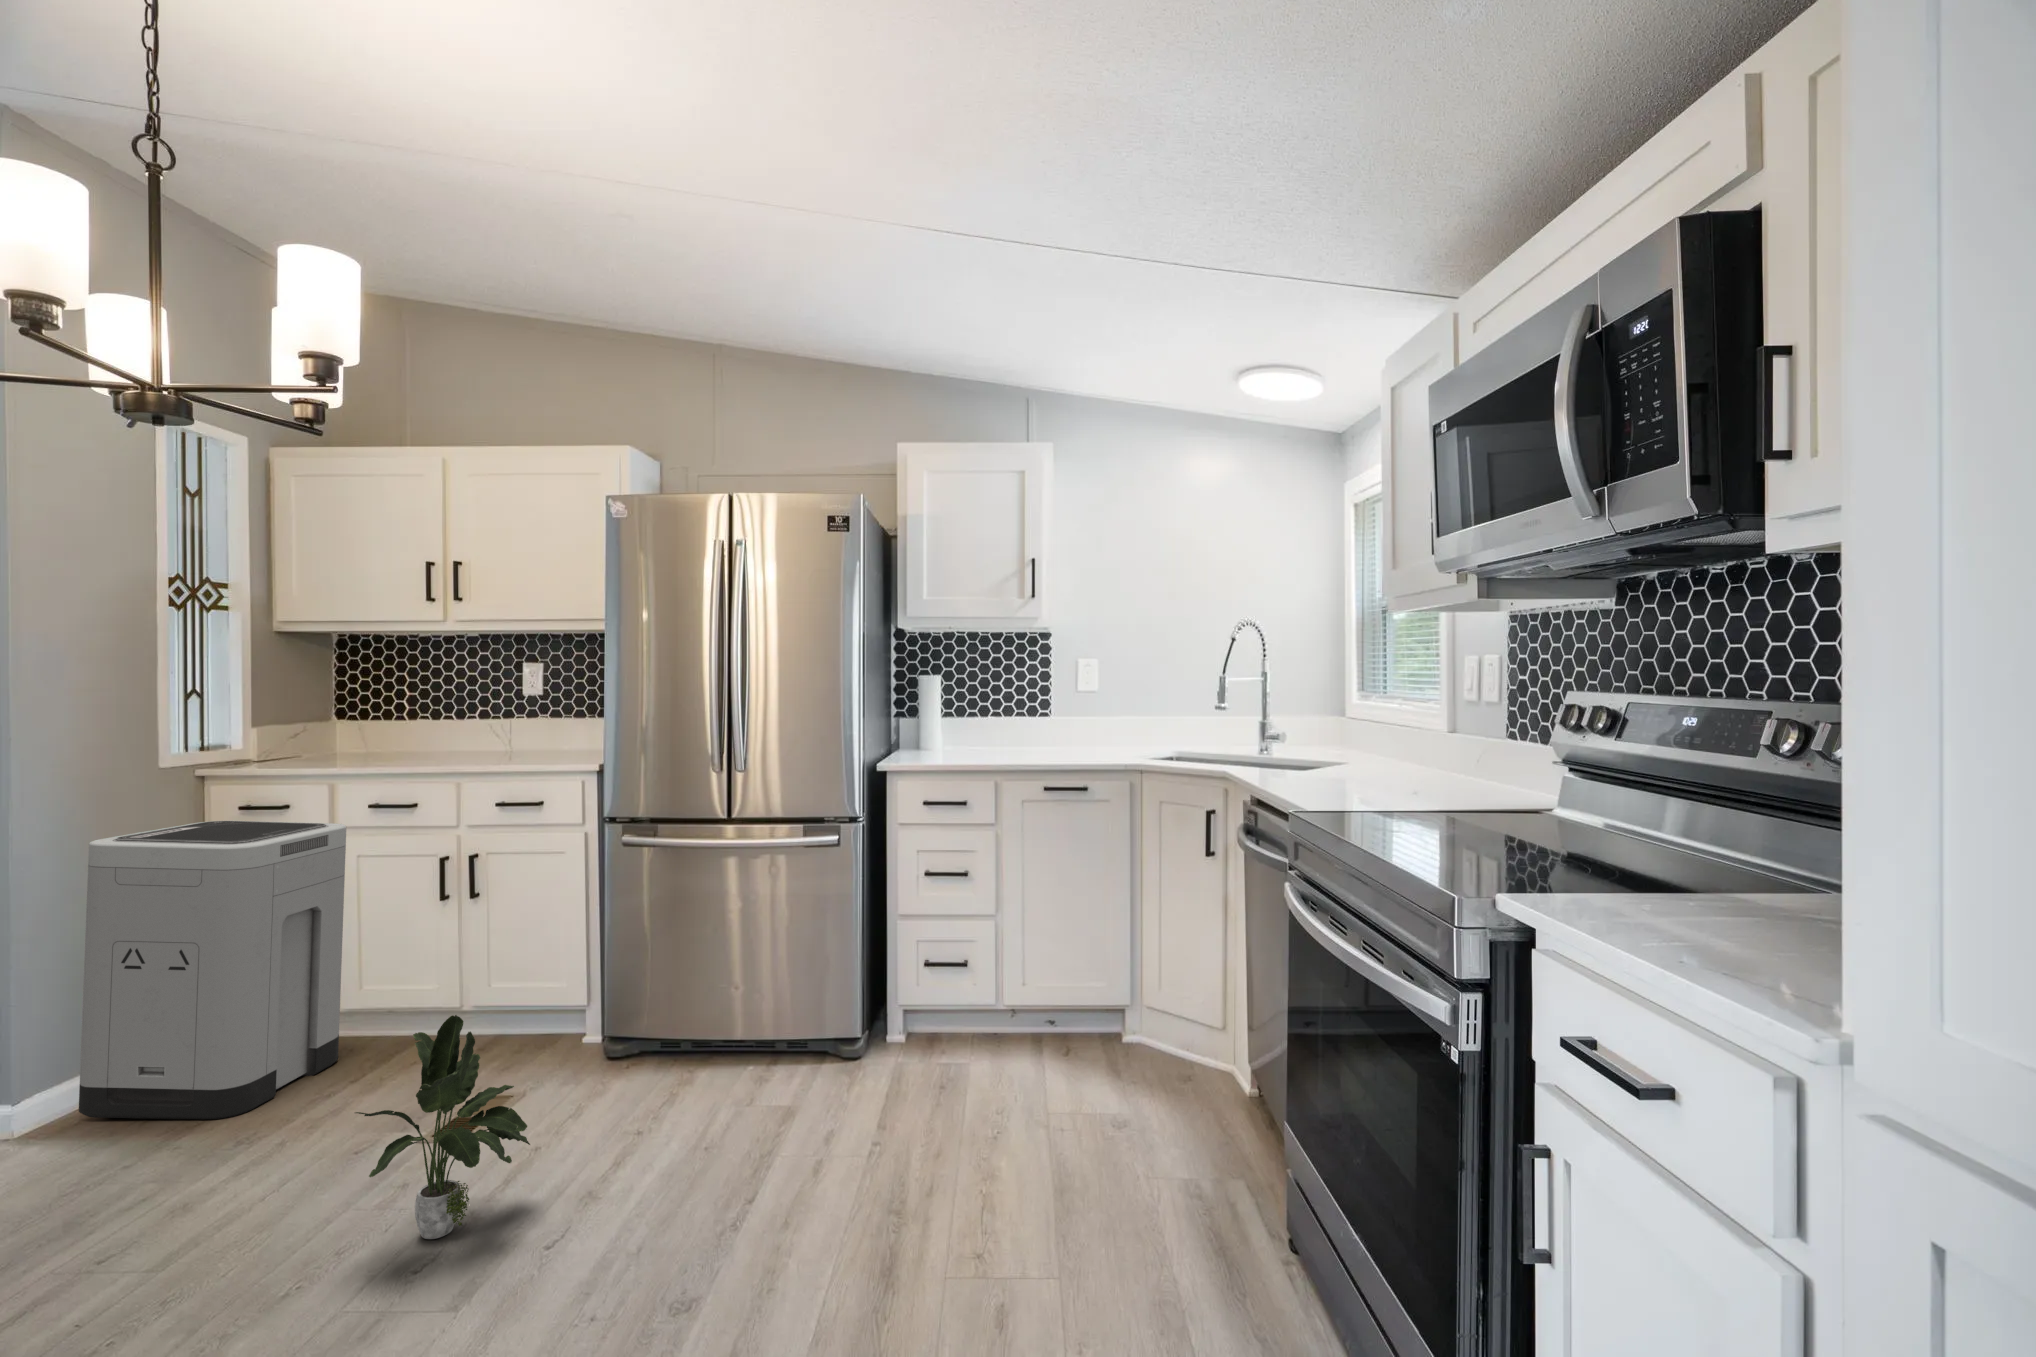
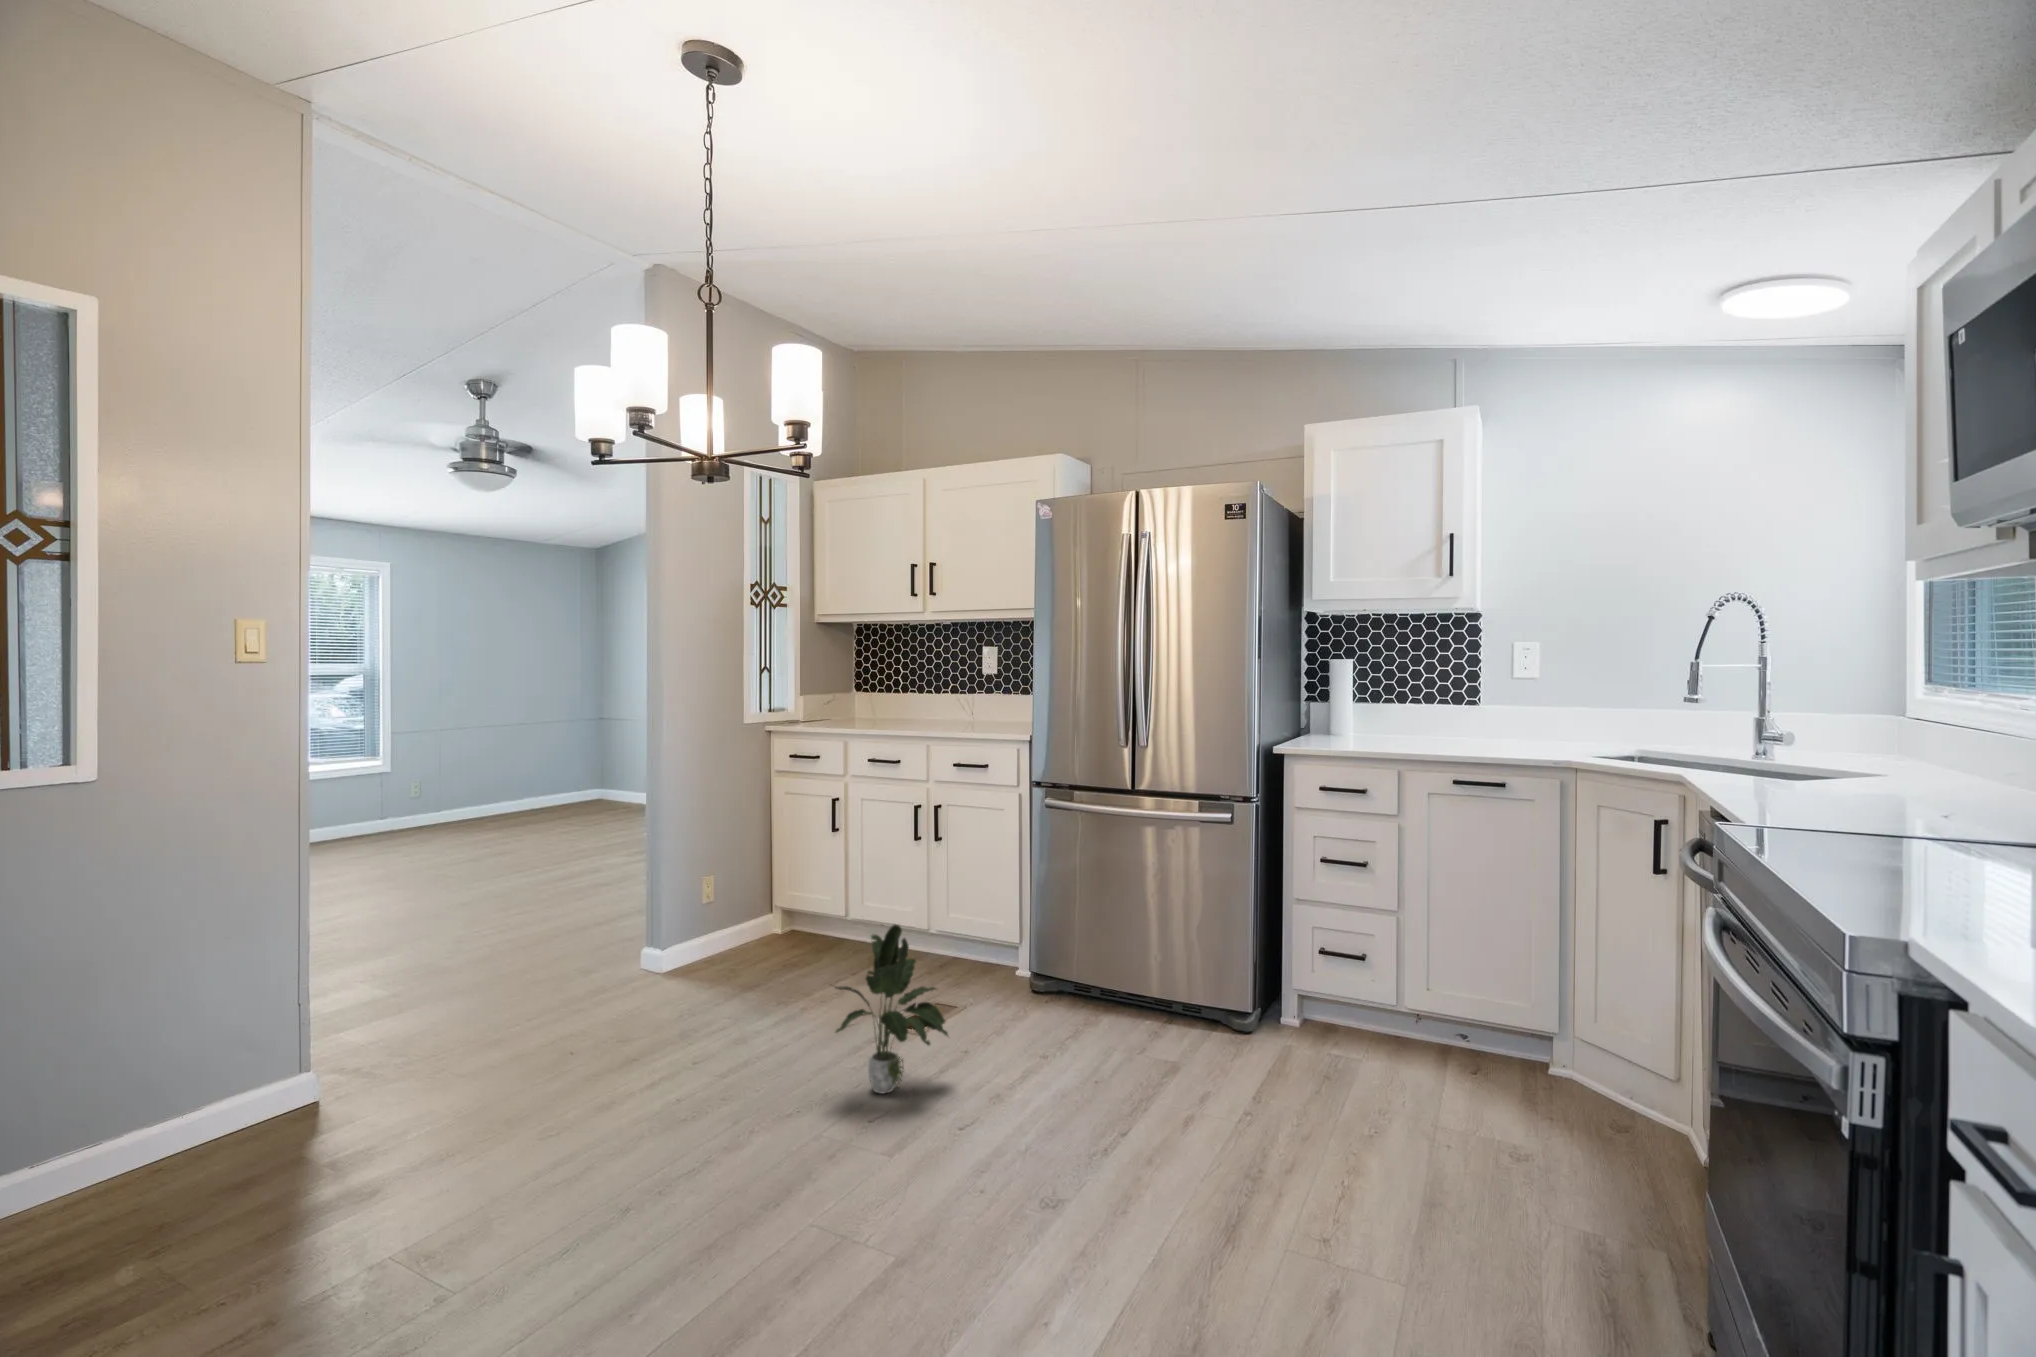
trash can: present [79,821,346,1119] -> none [694,766,853,986]

